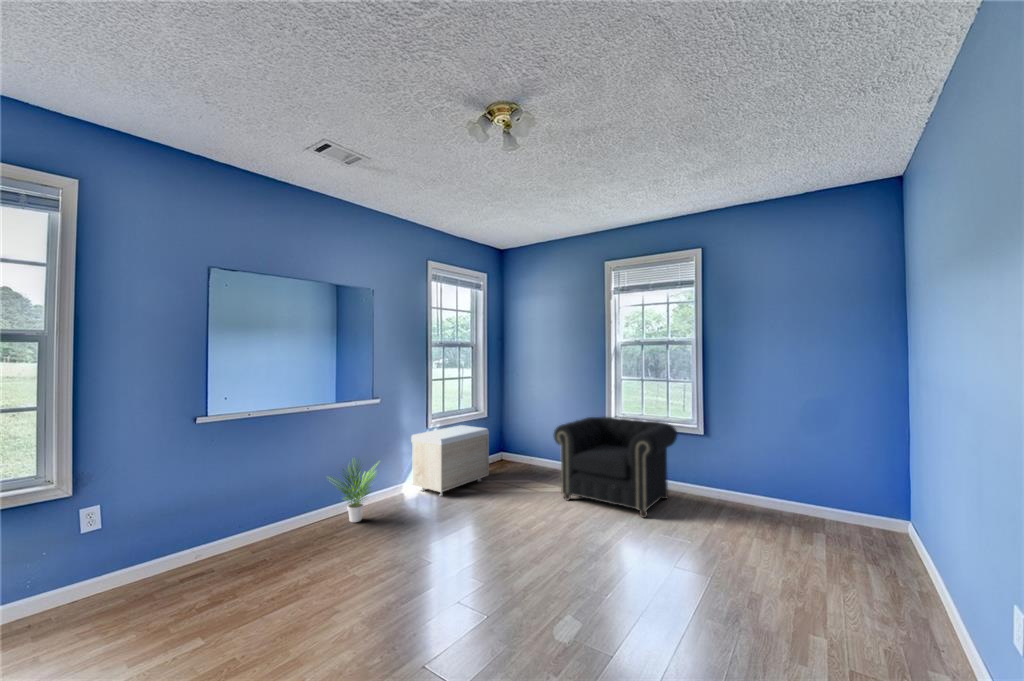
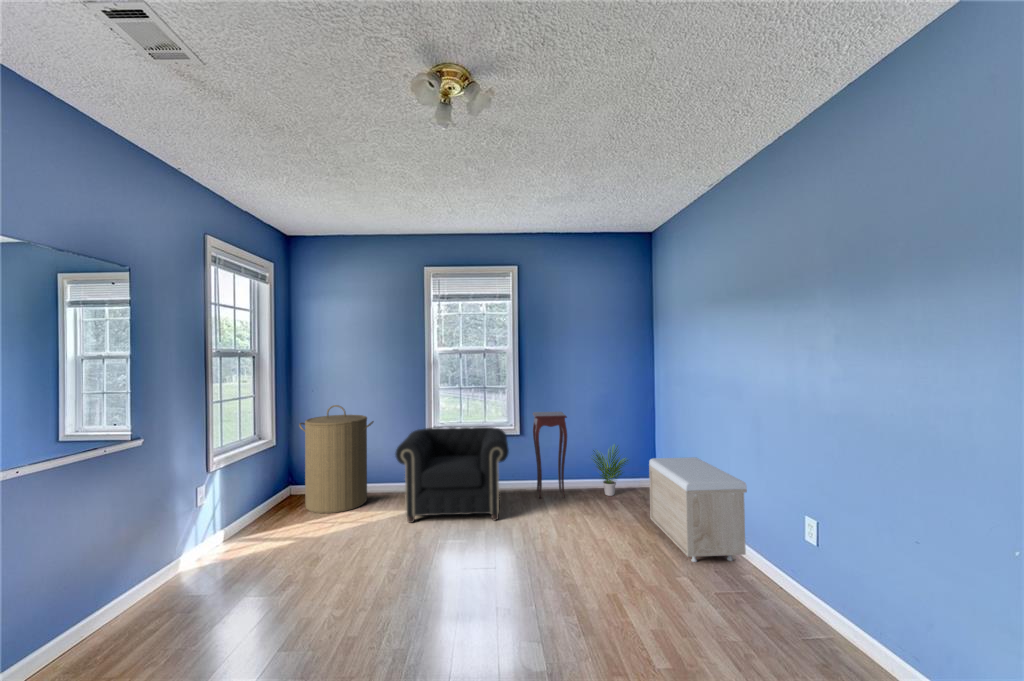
laundry hamper: none [502,389,557,479] -> present [299,405,374,513]
side table: none [709,412,756,516] -> present [533,412,567,498]
storage bench: present [411,425,489,496] -> present [649,457,747,562]
potted plant: present [330,458,378,522] -> present [593,445,628,496]

